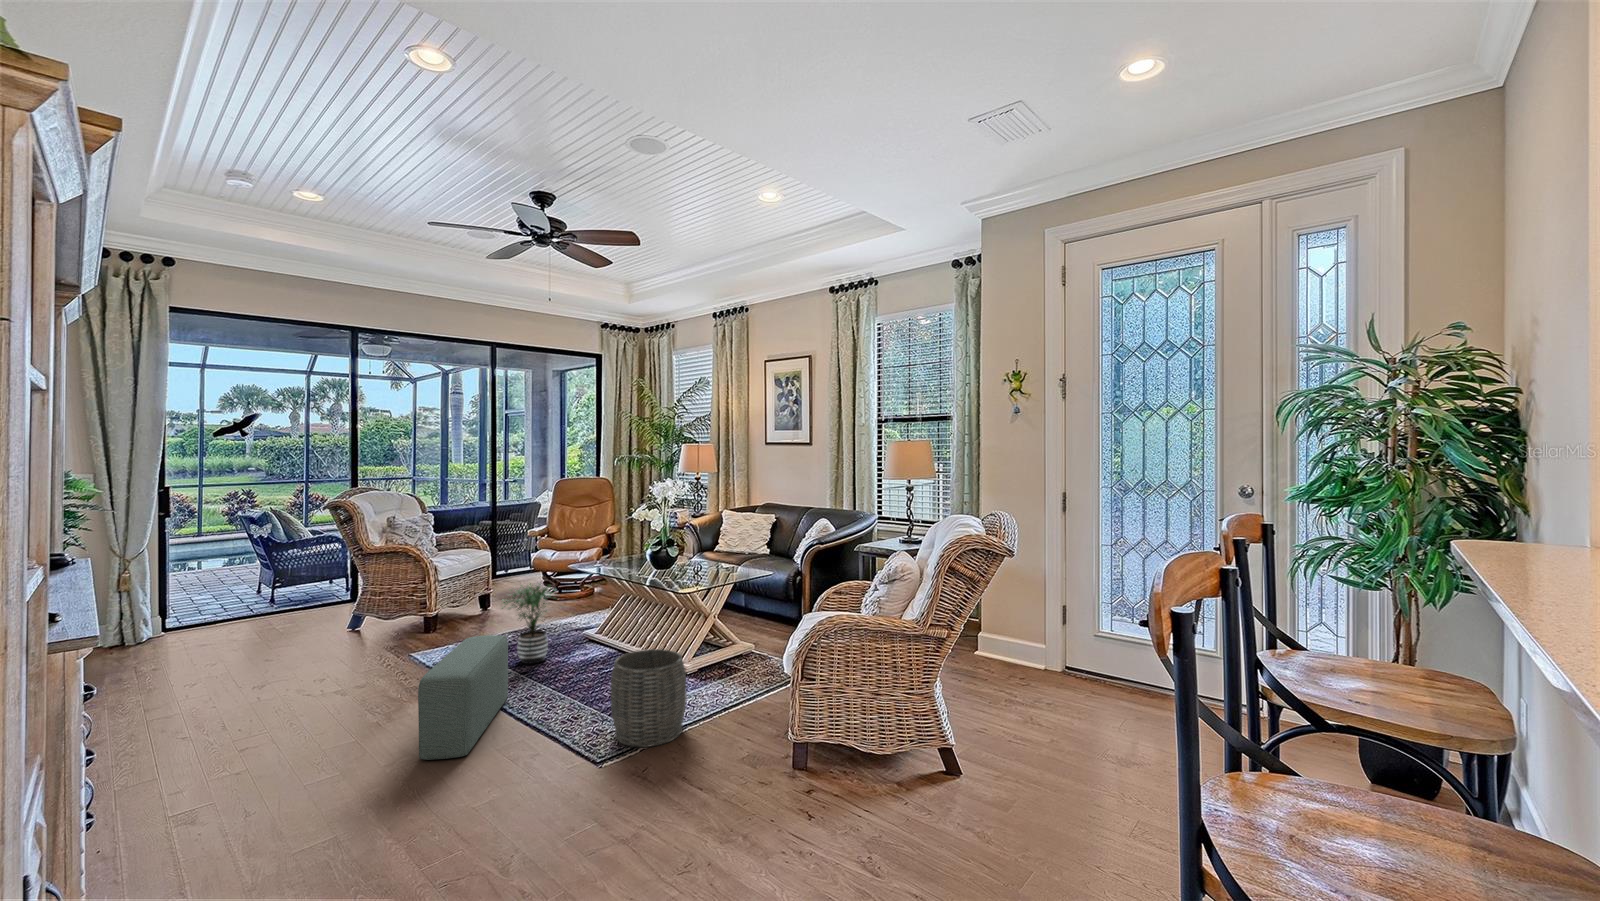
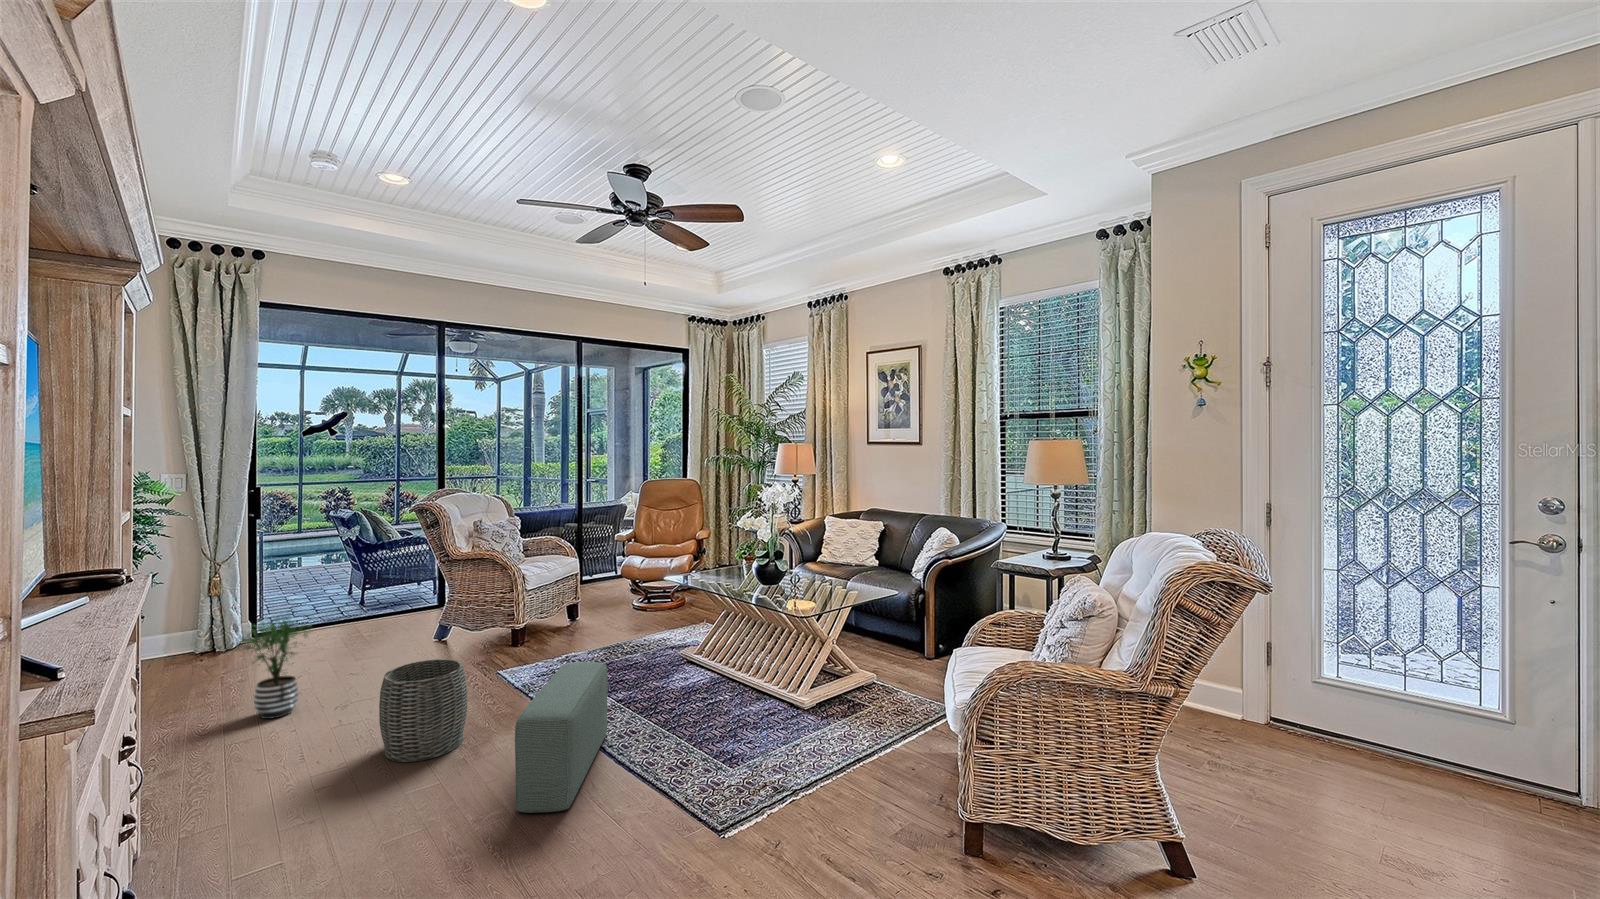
potted plant: present [502,583,551,664] -> present [229,617,311,719]
woven basket: present [611,649,686,747] -> present [379,659,467,762]

